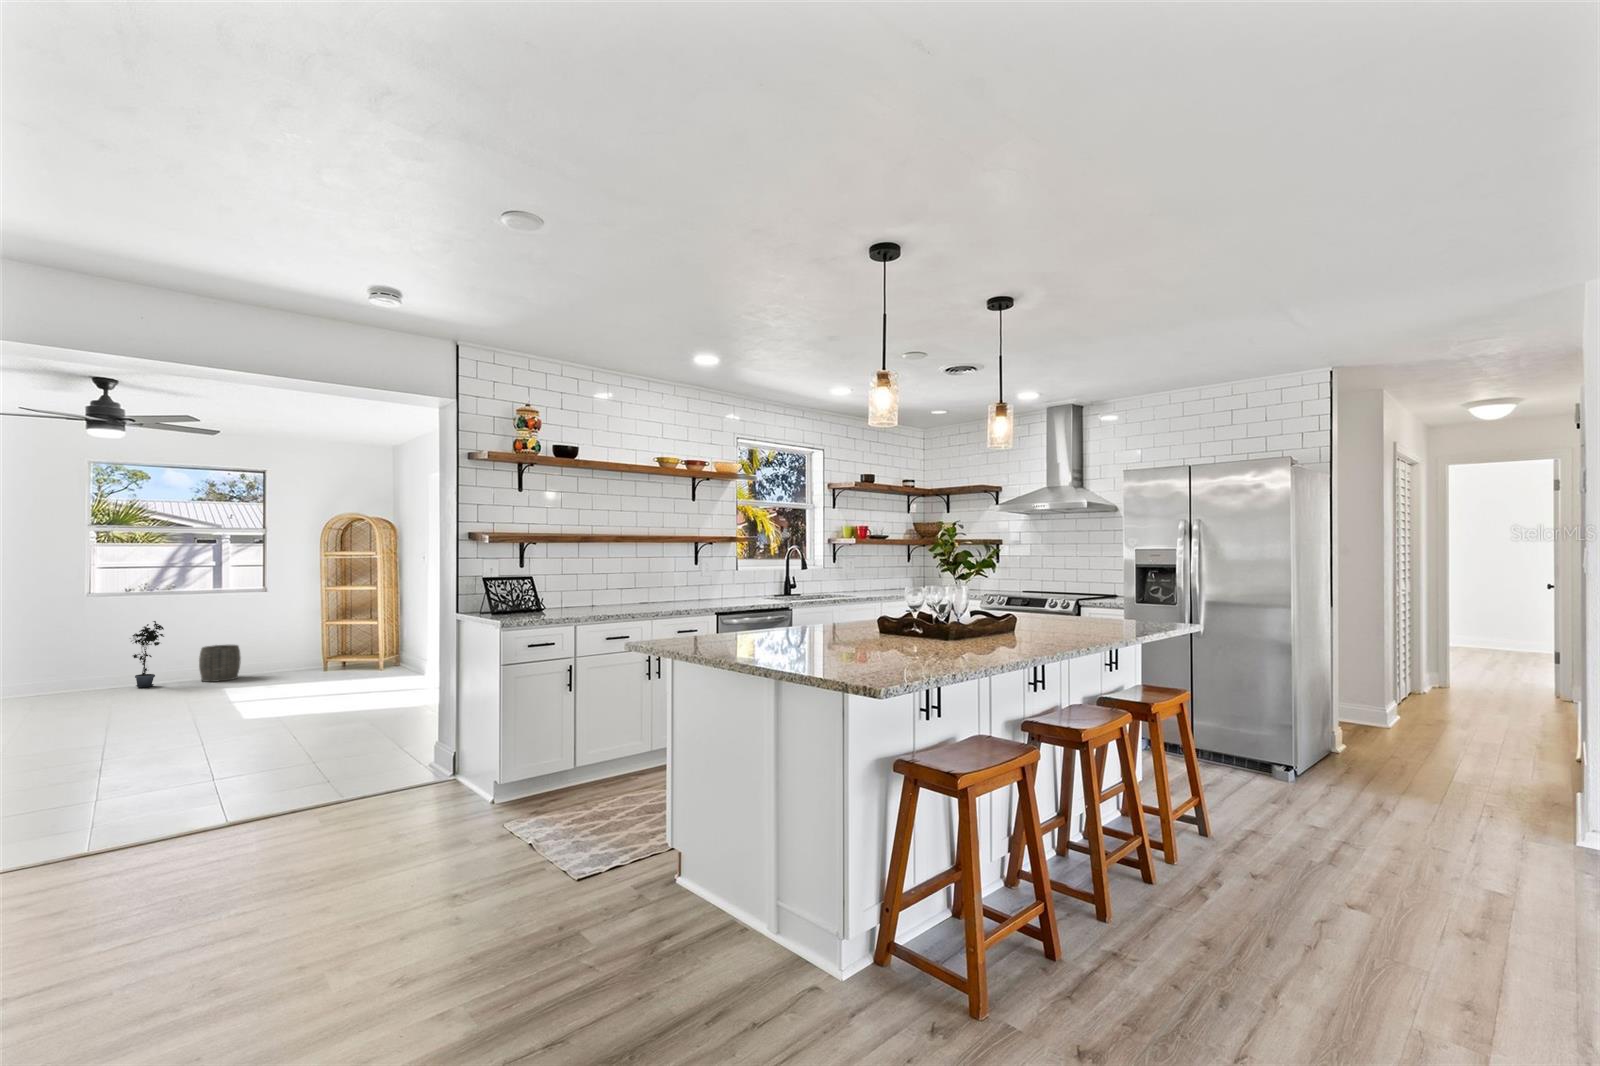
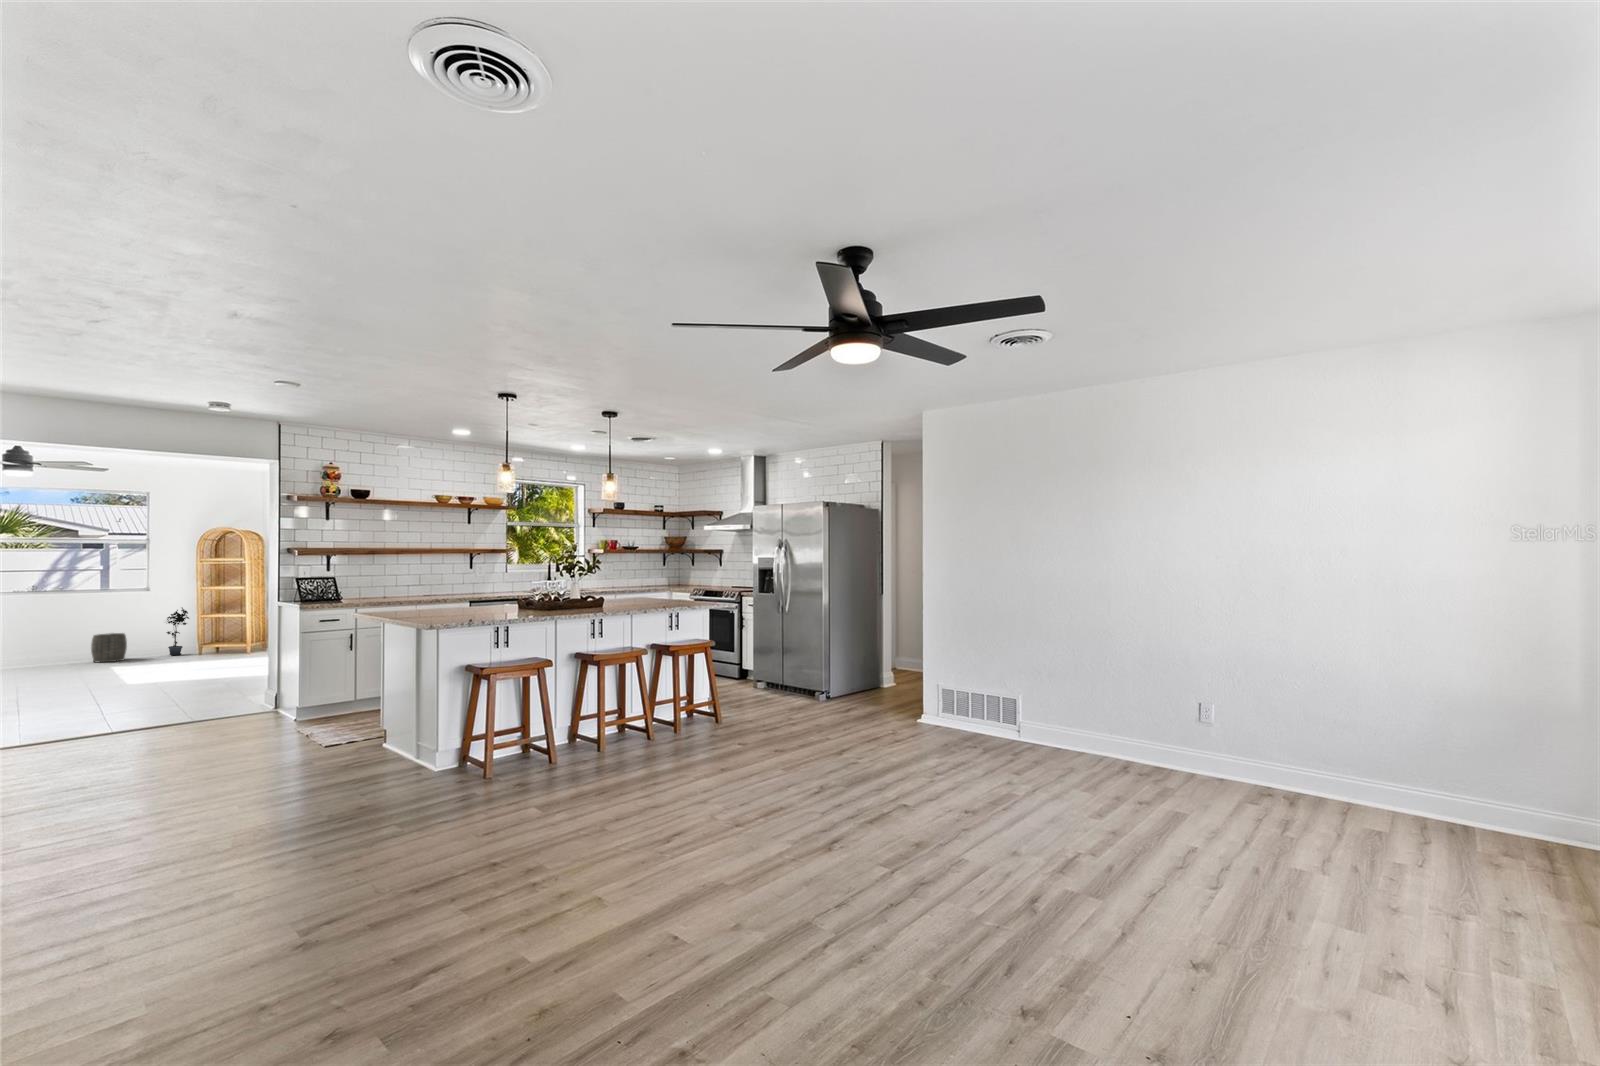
potted plant: present [131,621,164,688] -> present [167,608,189,655]

